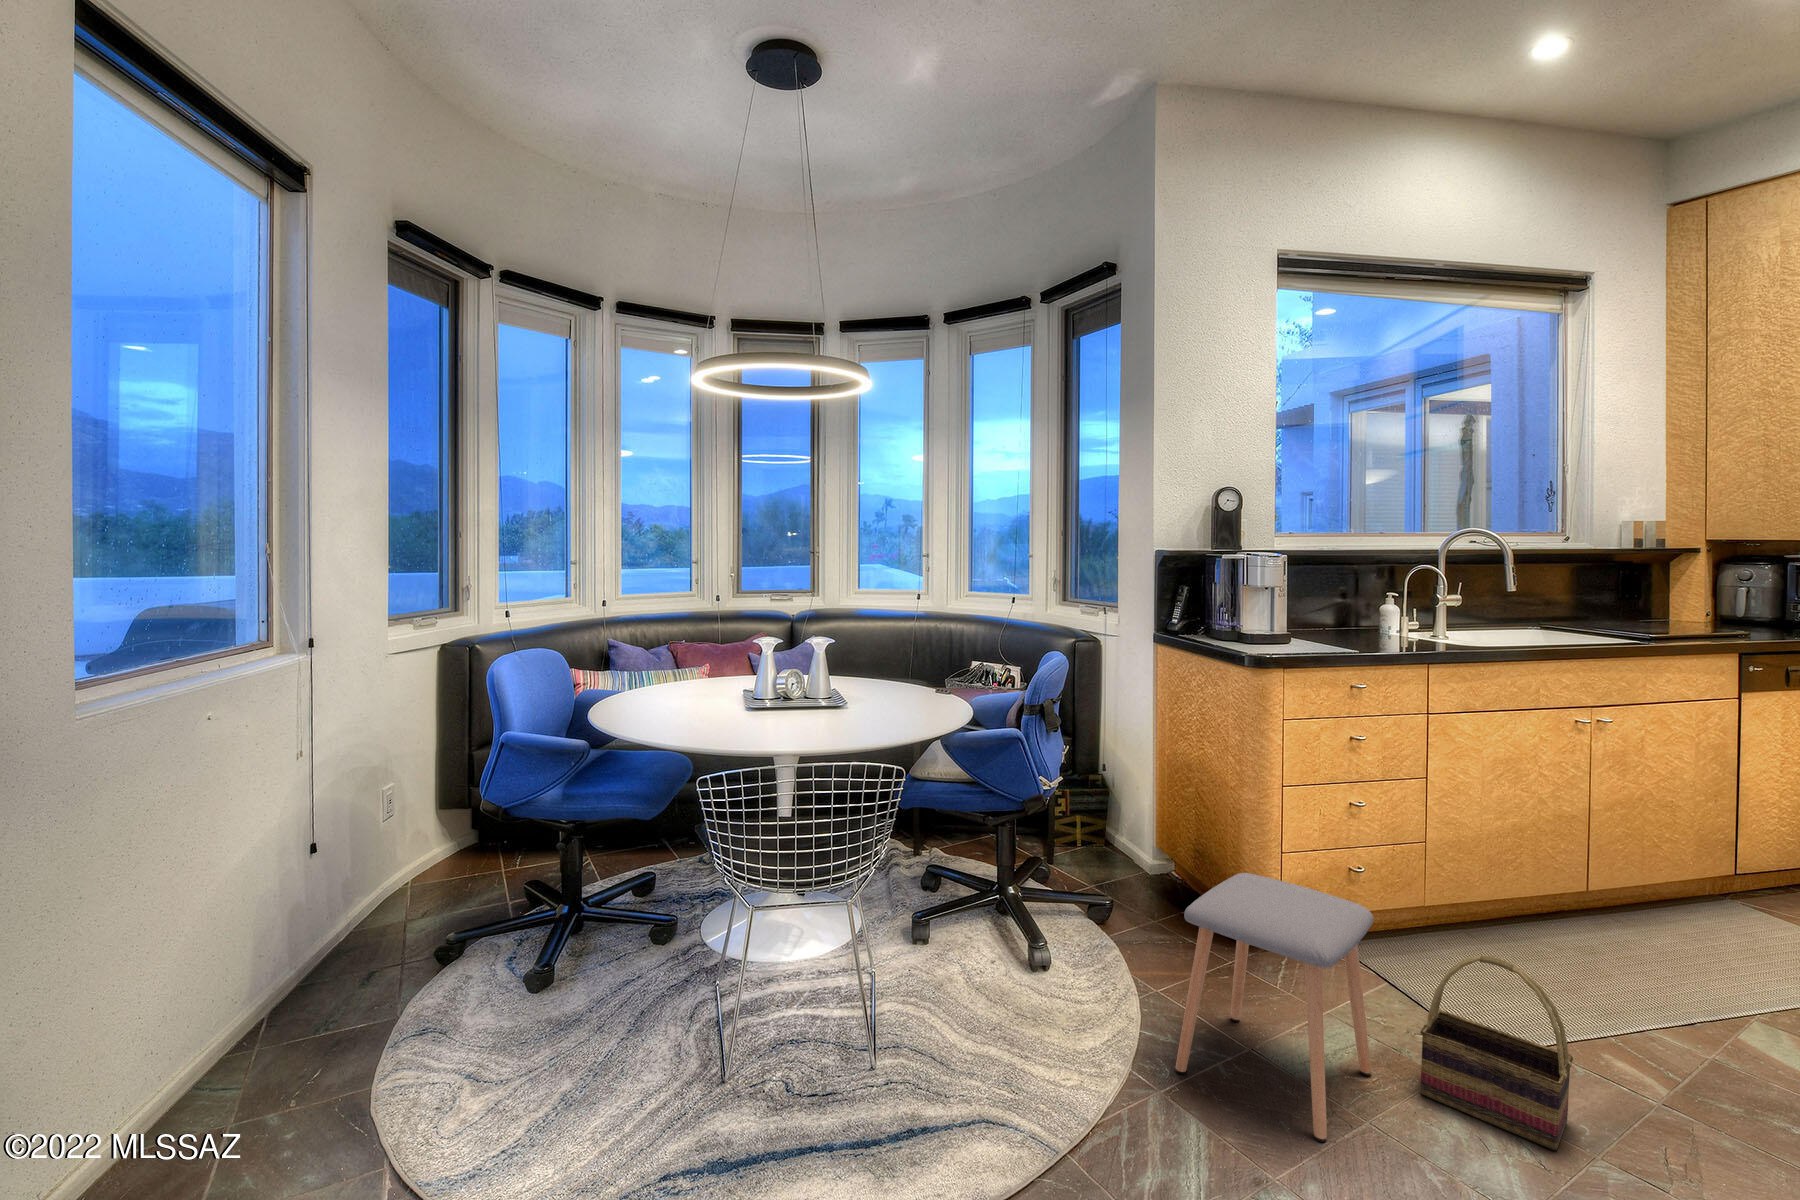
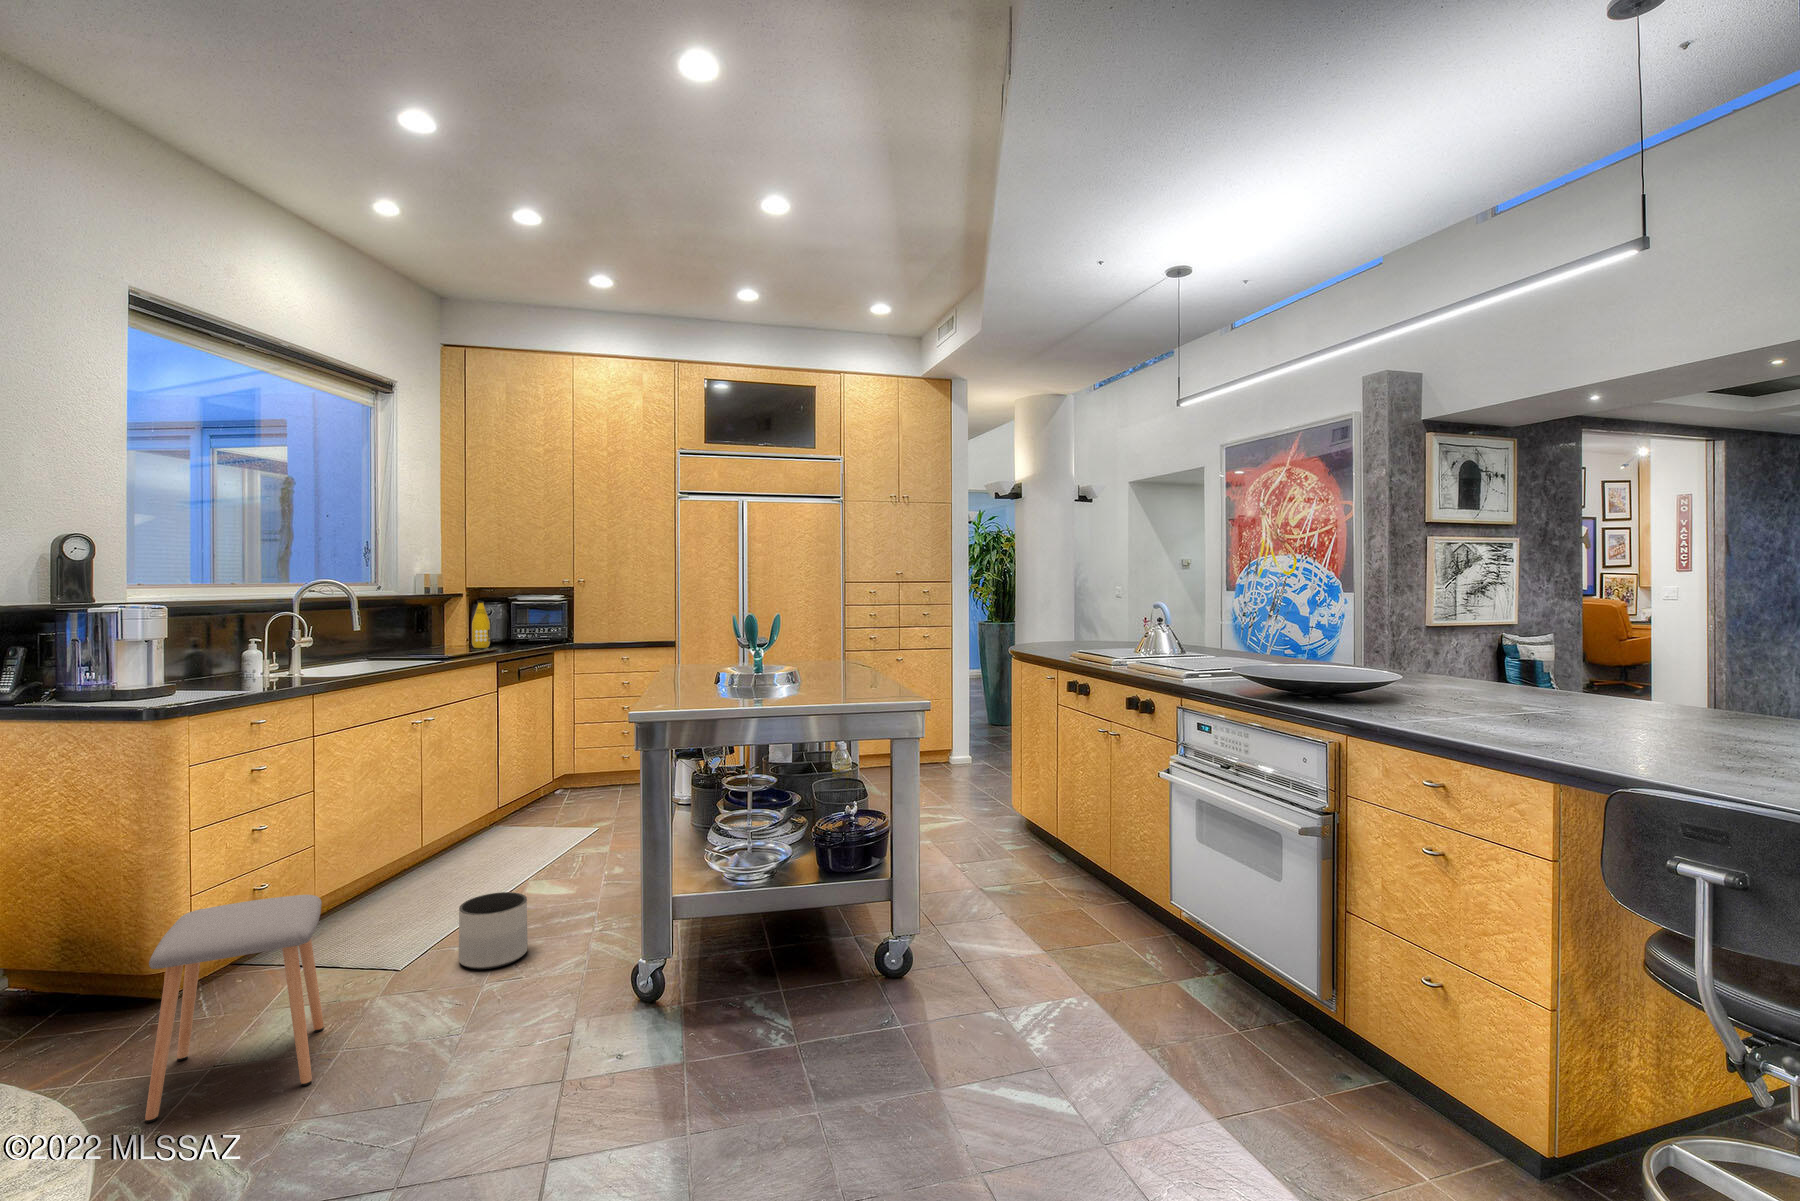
bottle: none [1709,557,1745,627] -> present [472,601,490,648]
basket: present [1420,955,1573,1150] -> none [361,893,457,1019]
planter: none [1586,1003,1724,1146] -> present [459,892,528,969]

